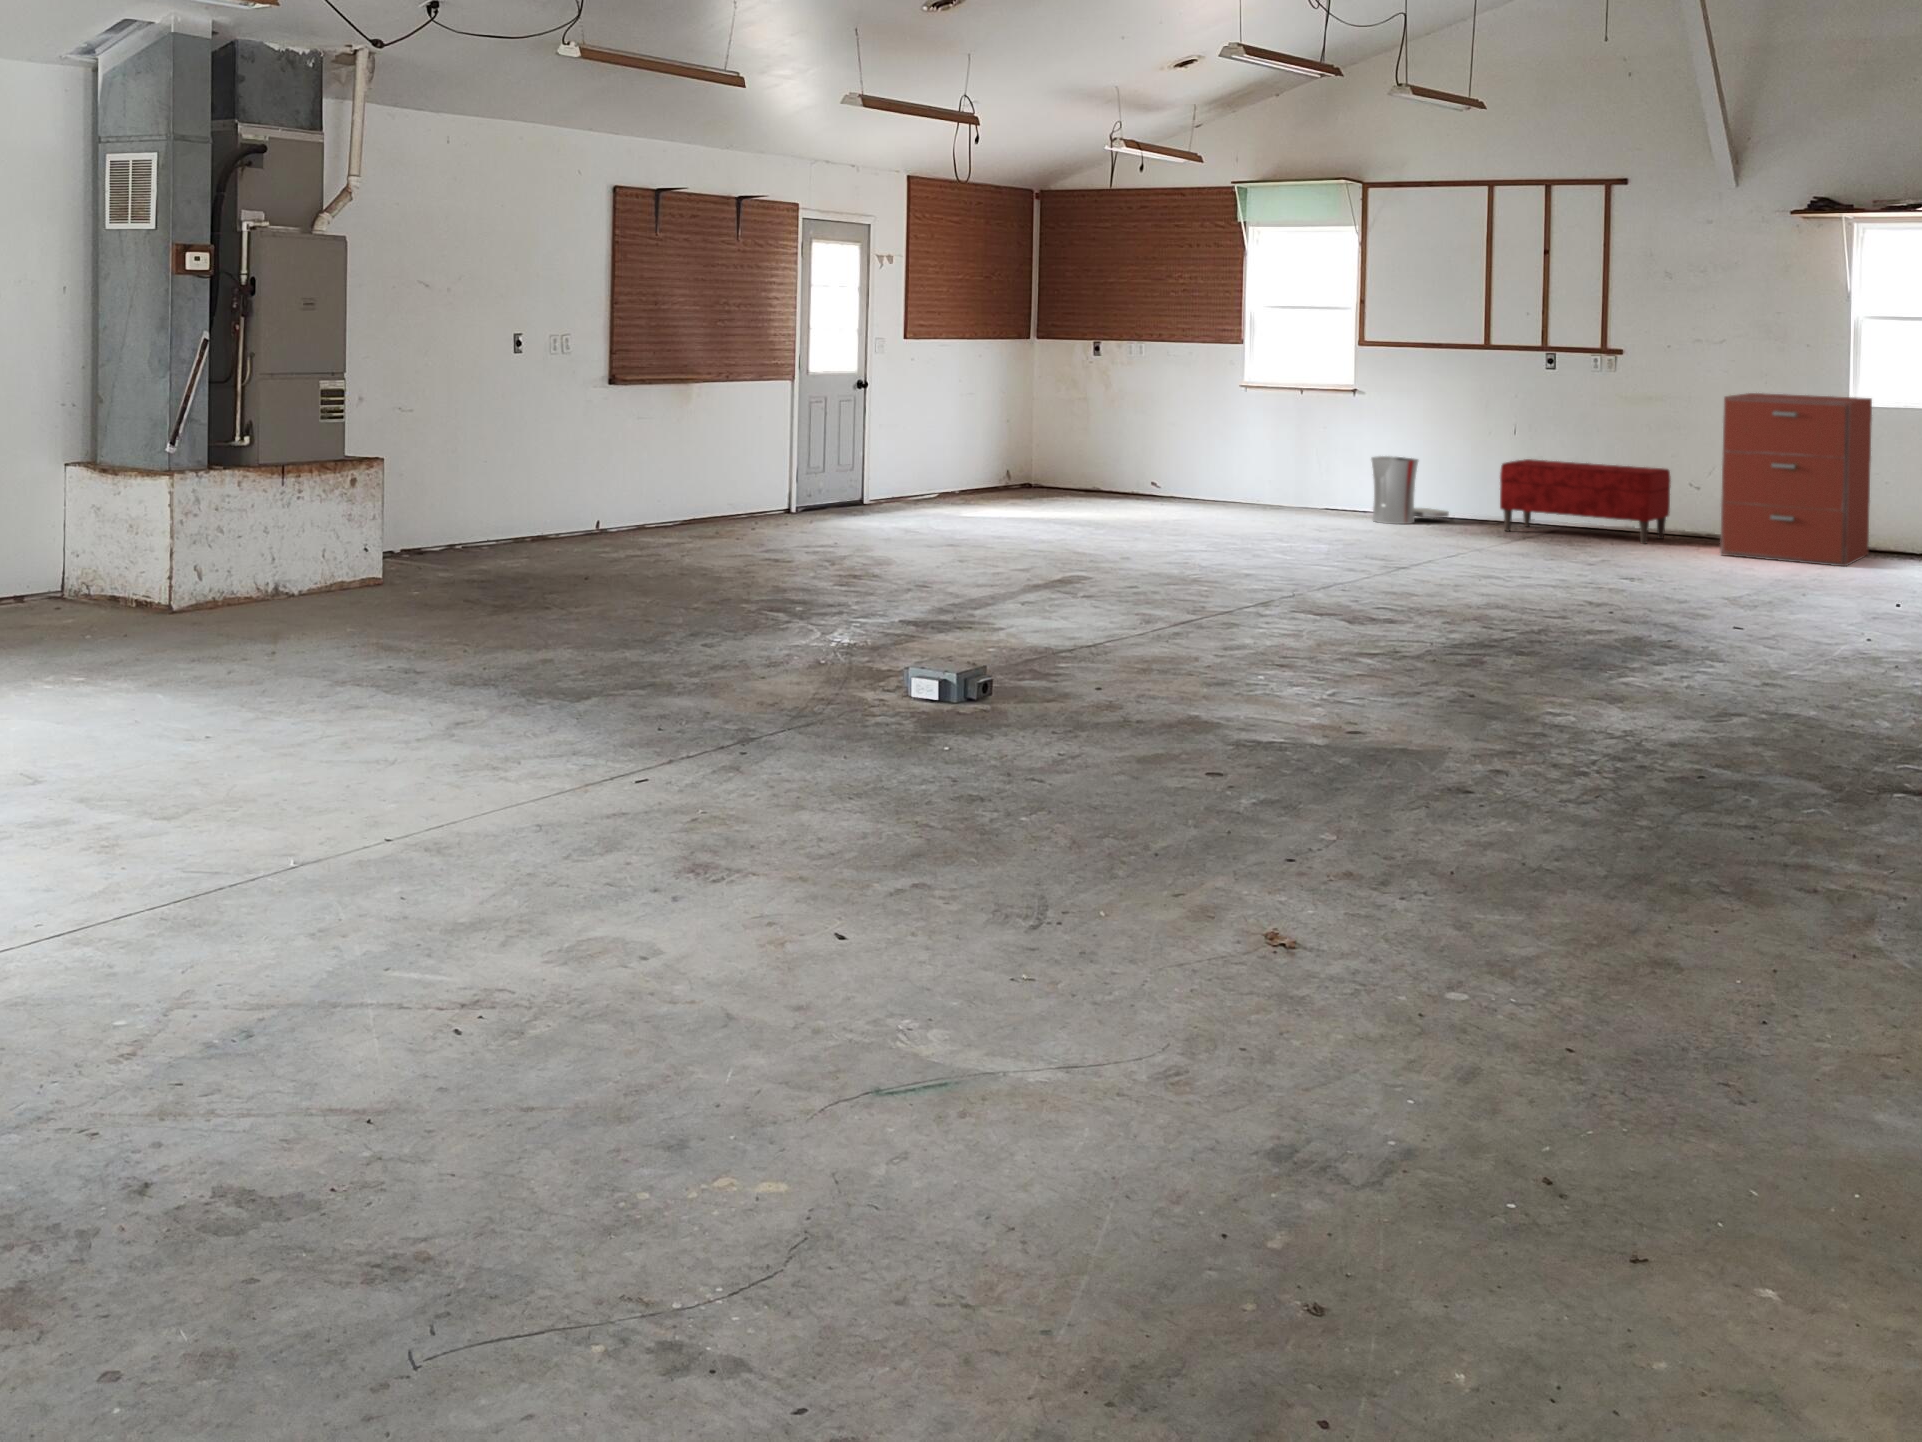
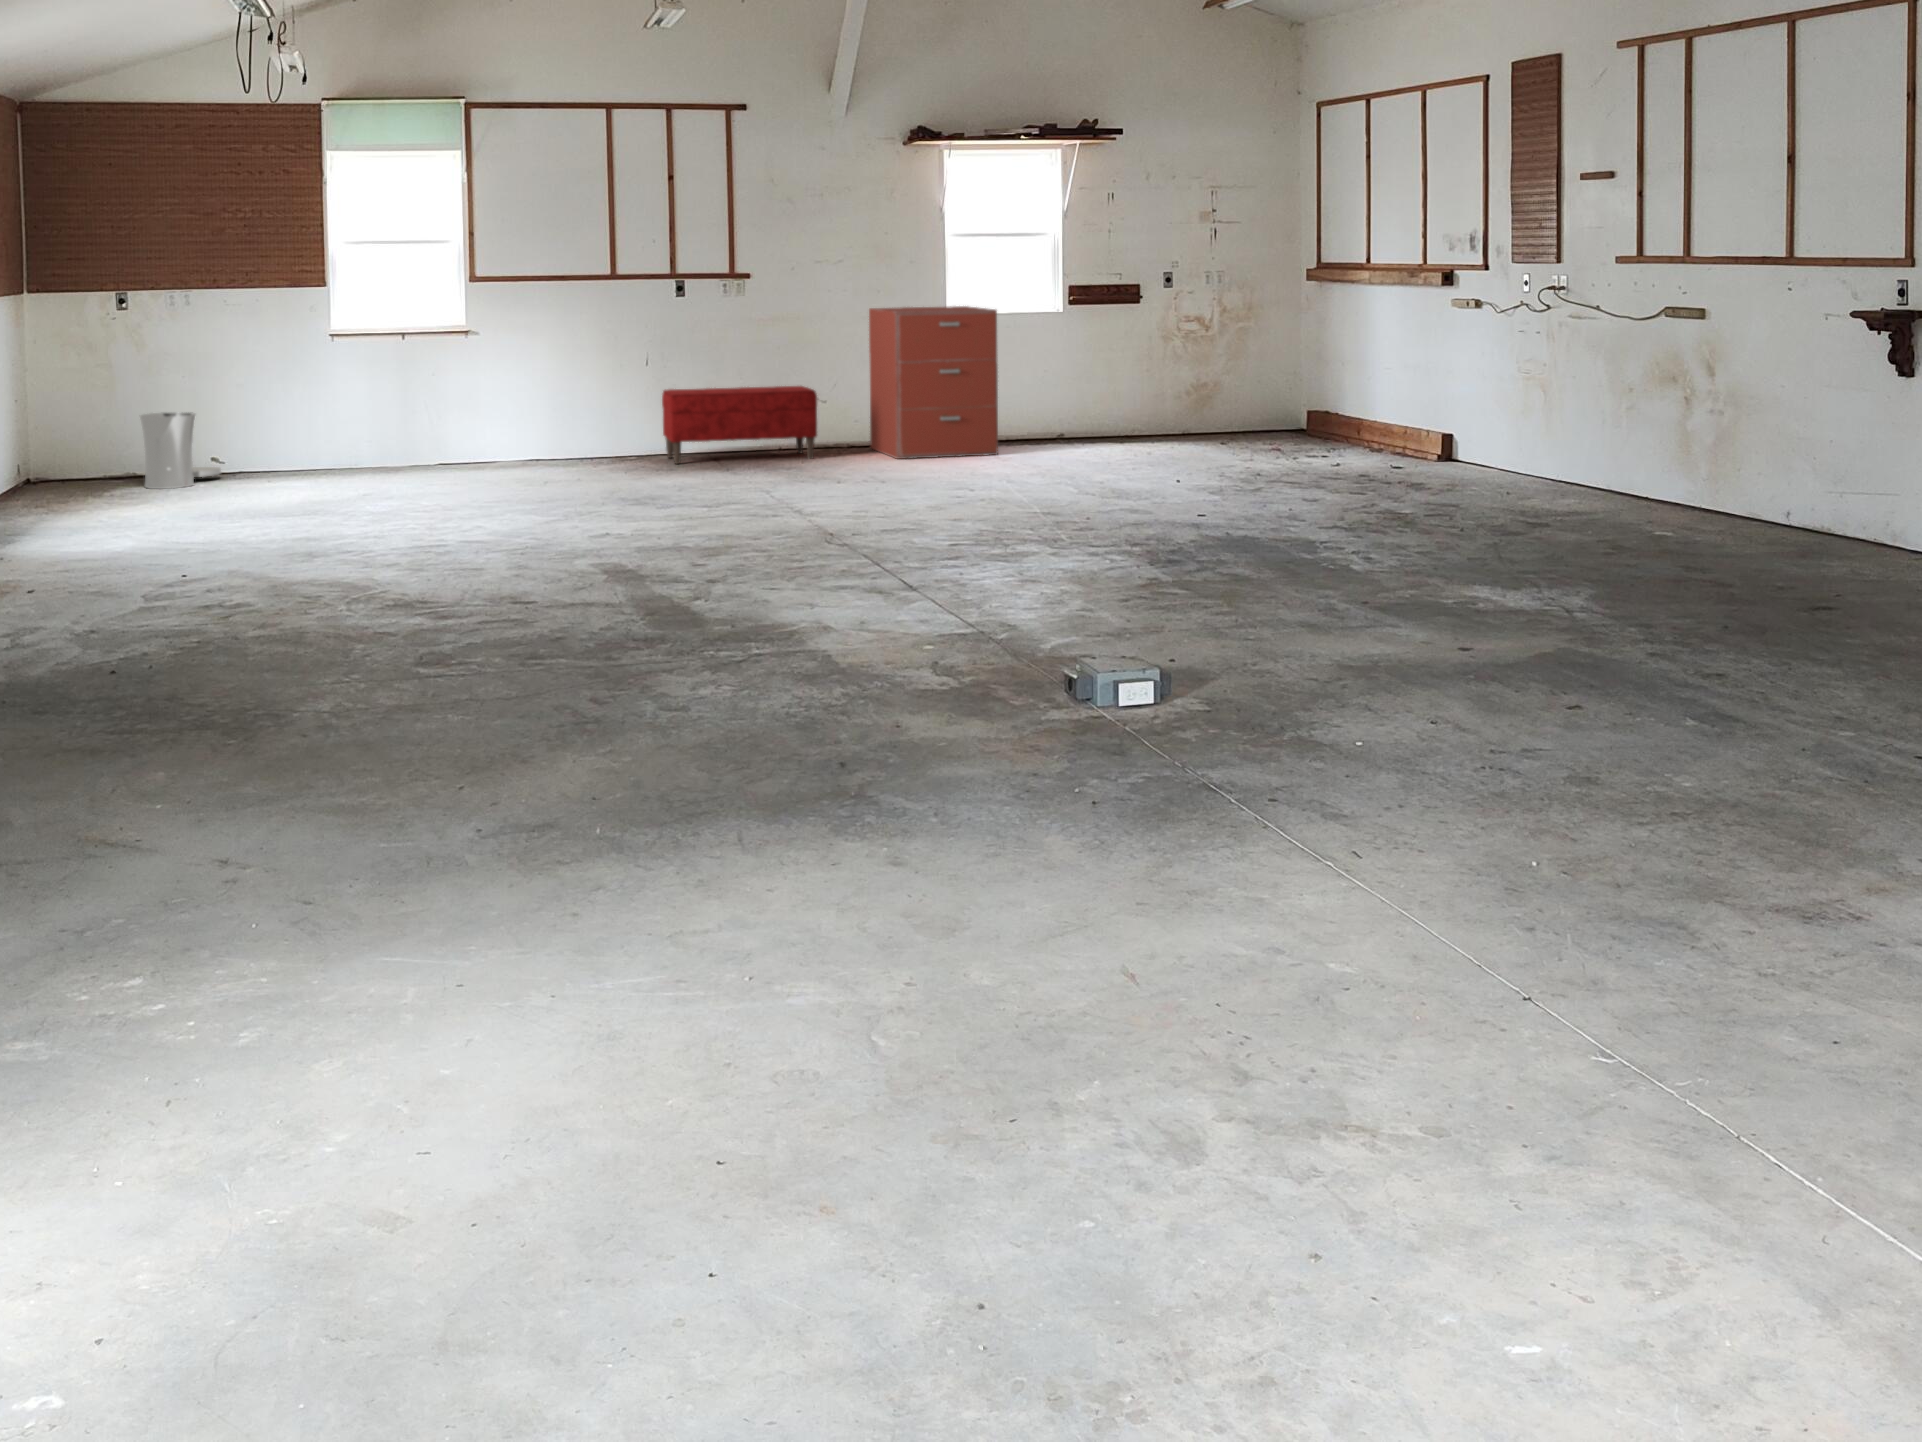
trash can: present [1371,456,1449,524] -> present [140,413,221,489]

